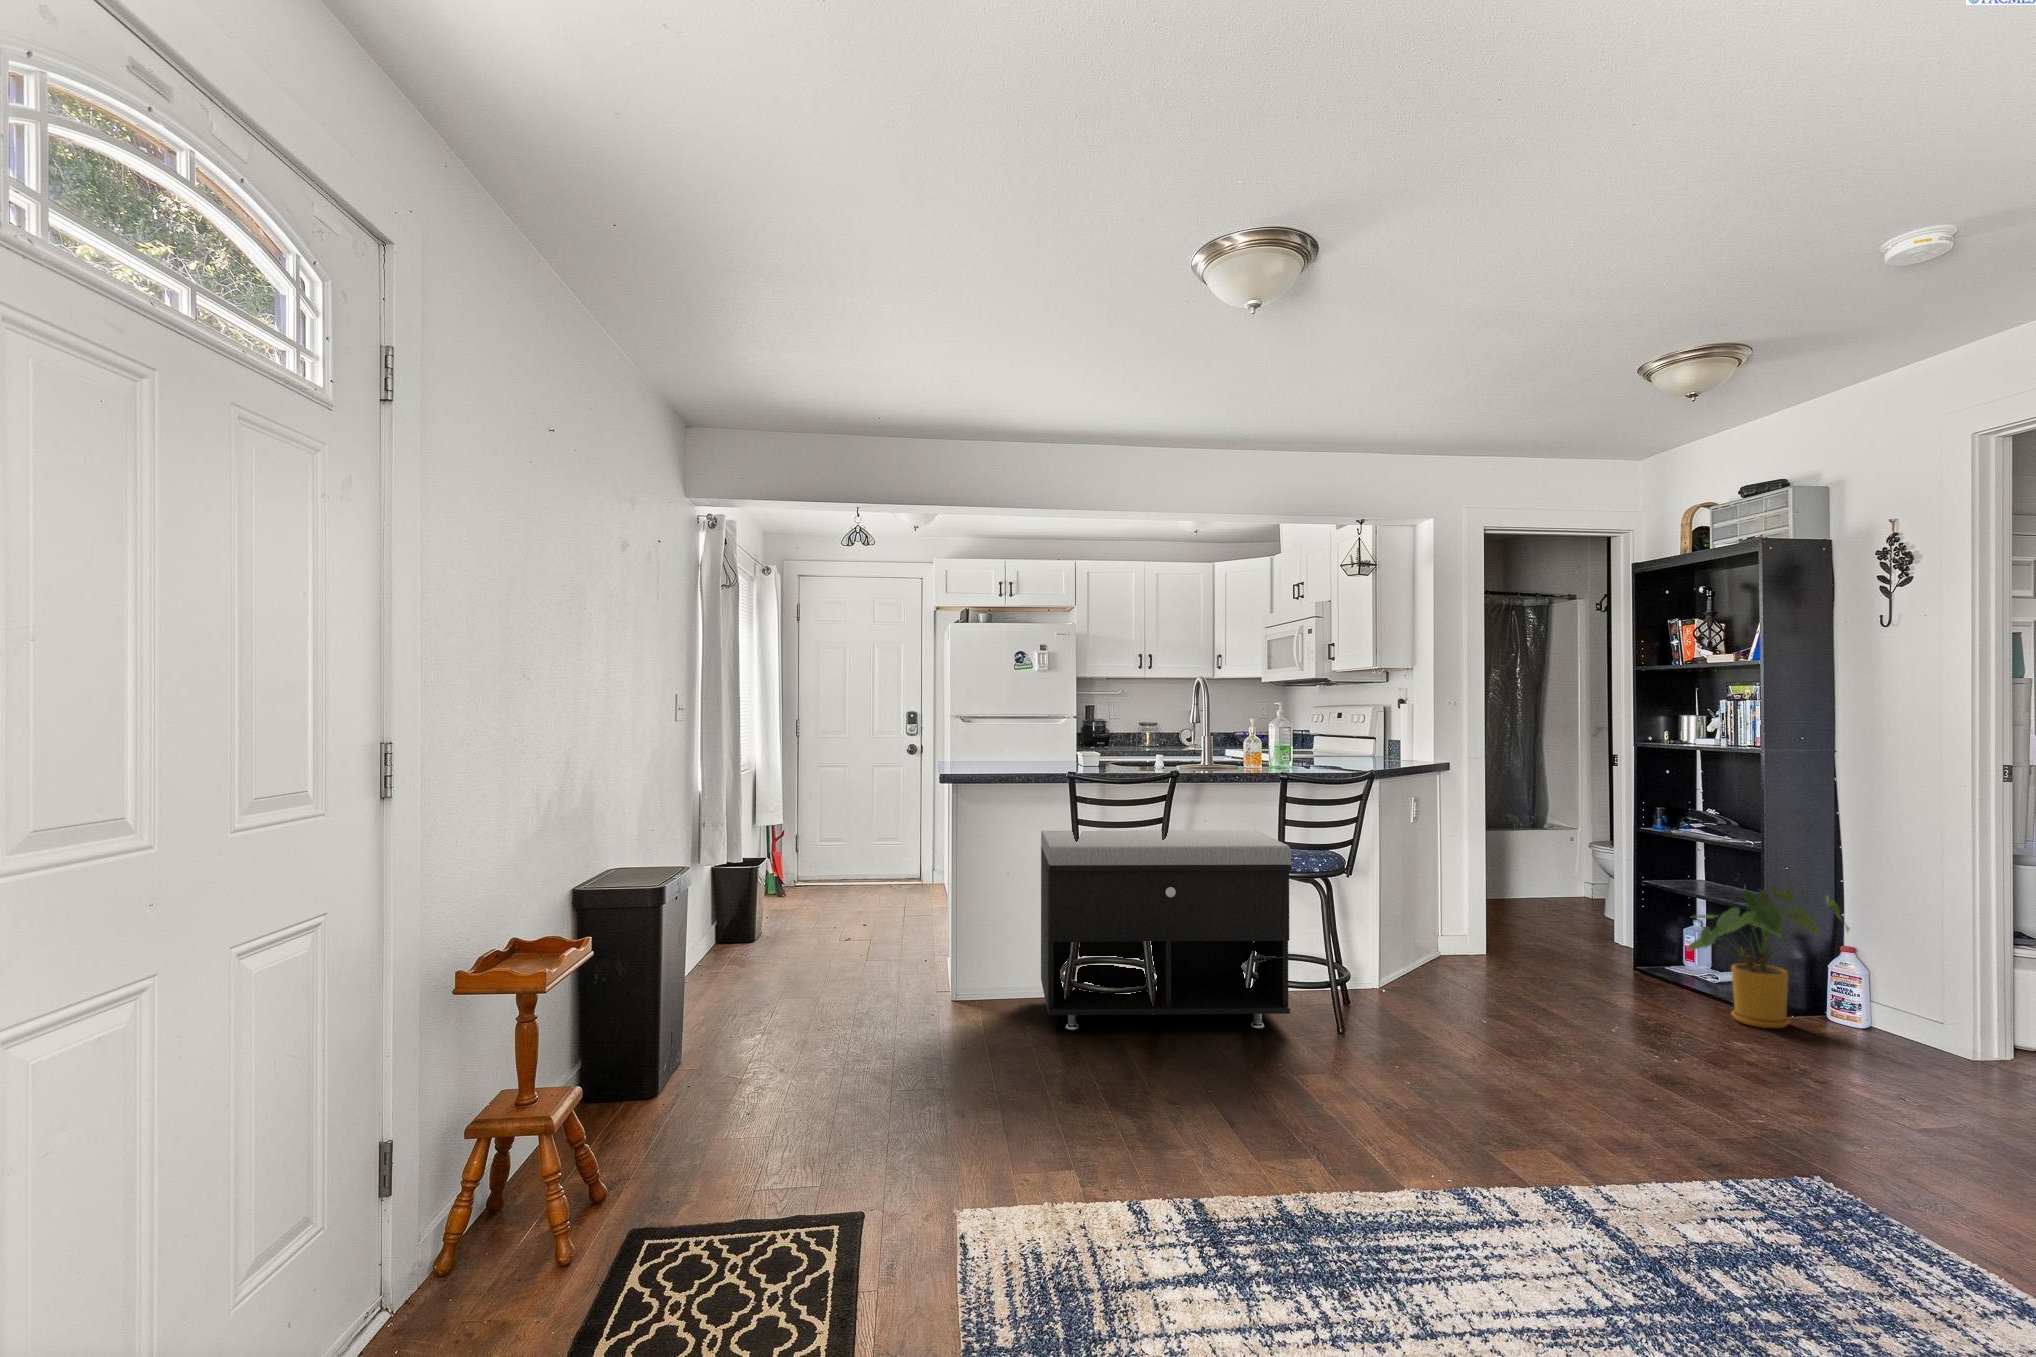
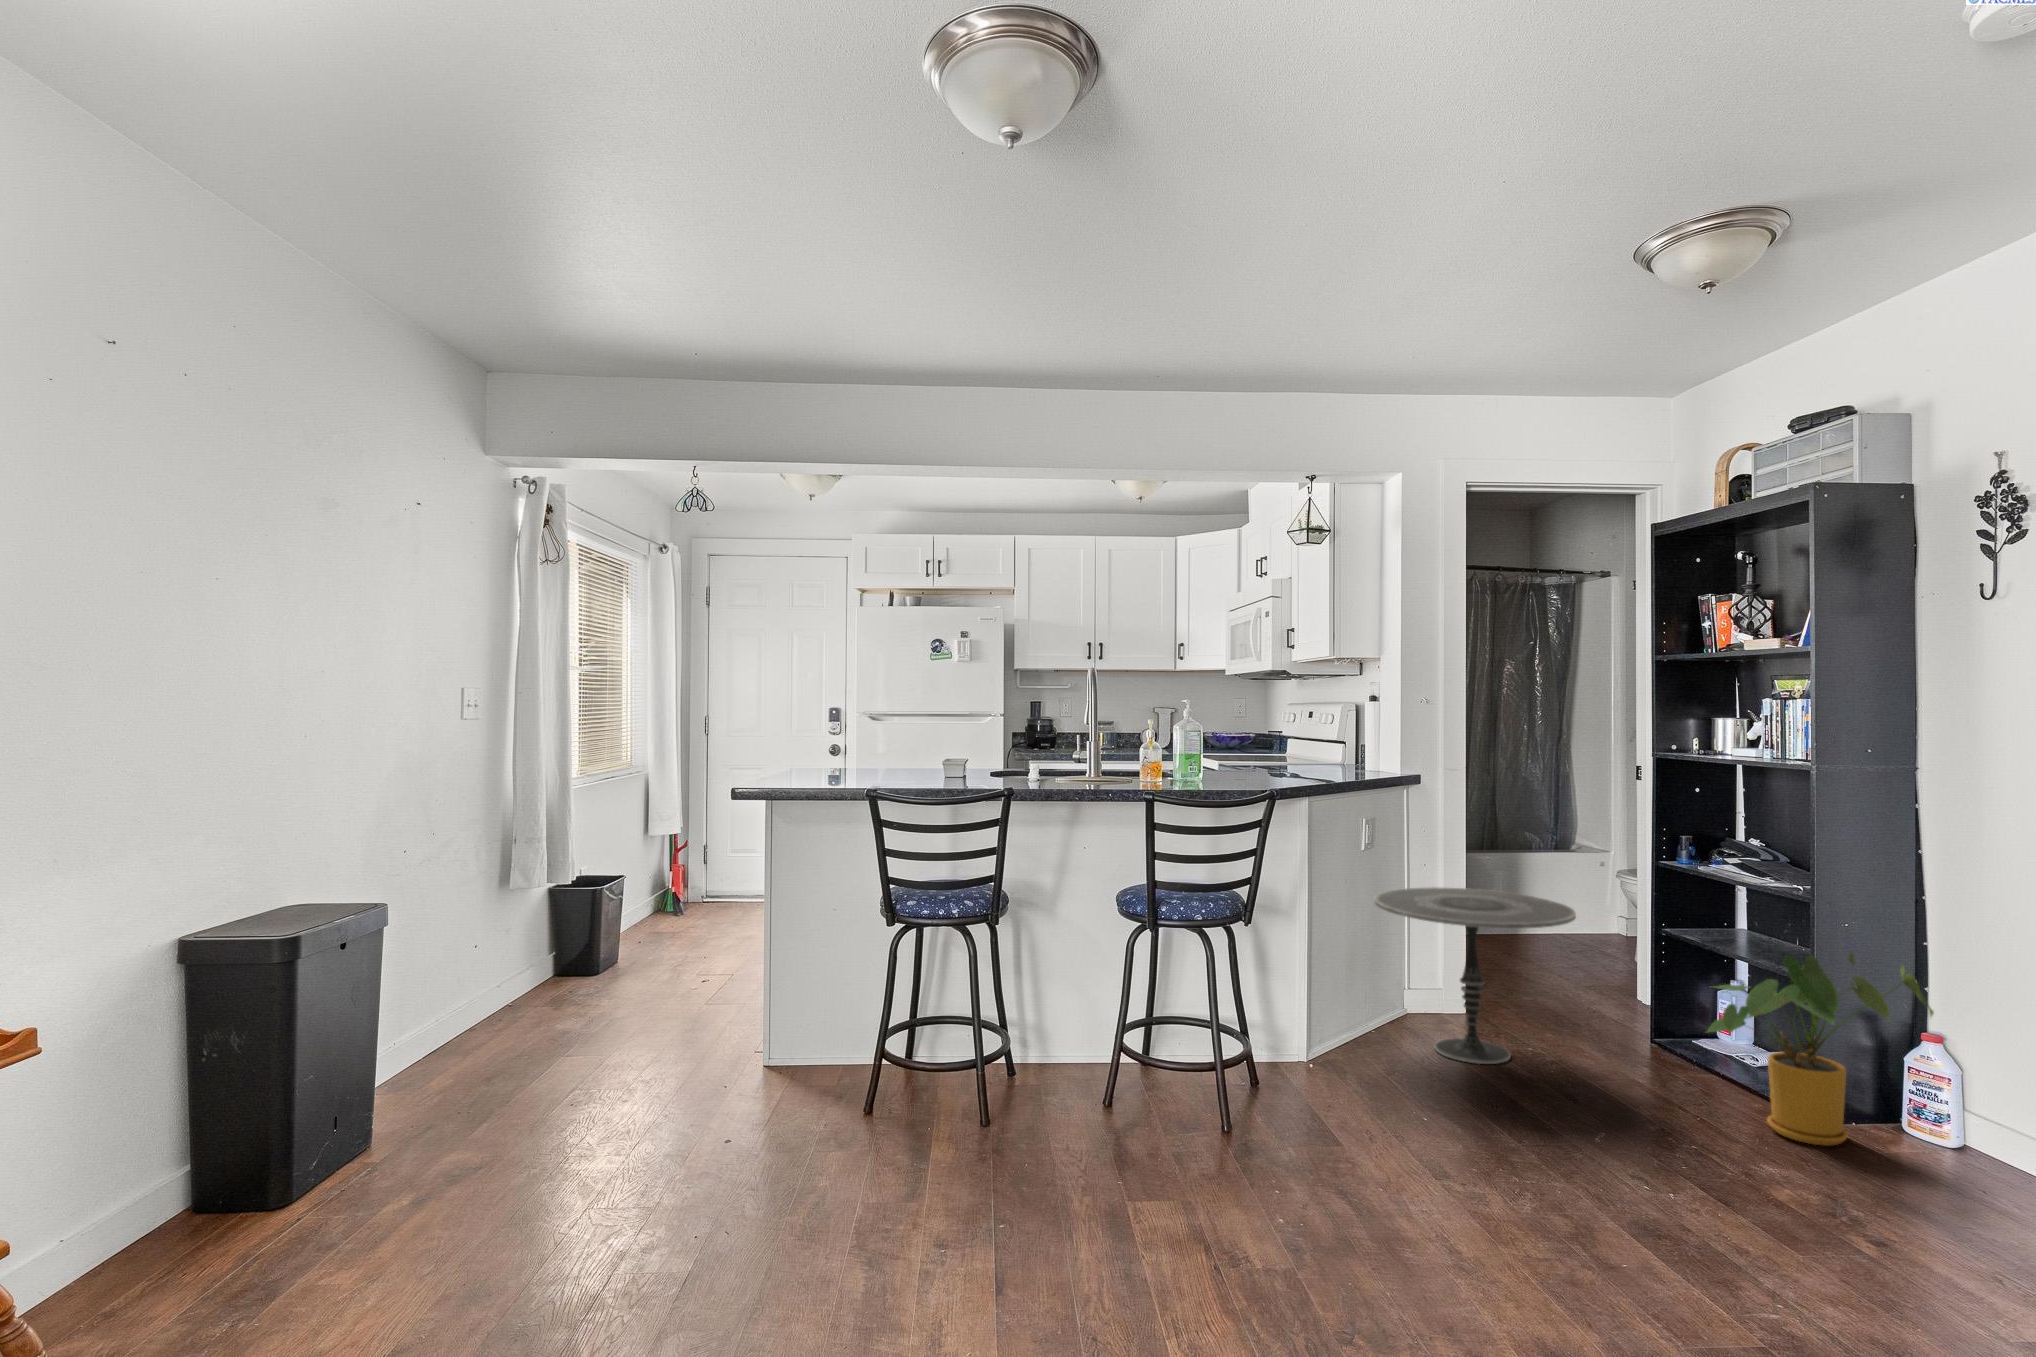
storage bench: present [1041,830,1291,1030] -> none [841,860,1159,1126]
side table: none [1422,852,1582,986] -> present [1374,887,1576,1064]

